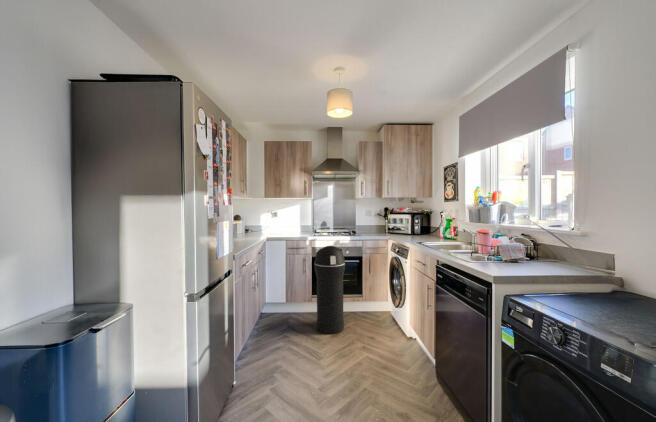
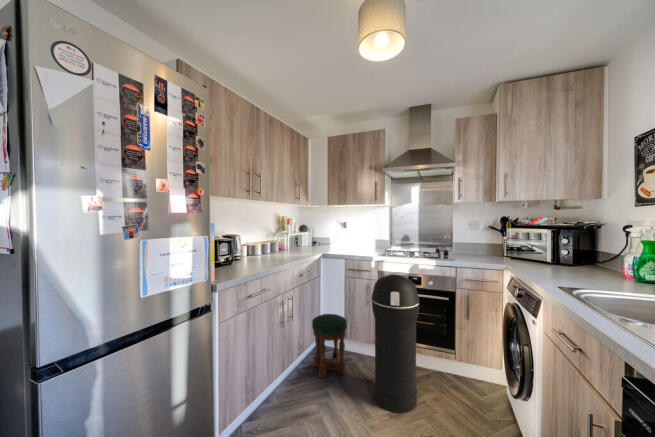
stool: none [266,282,292,329] -> present [312,314,347,379]

